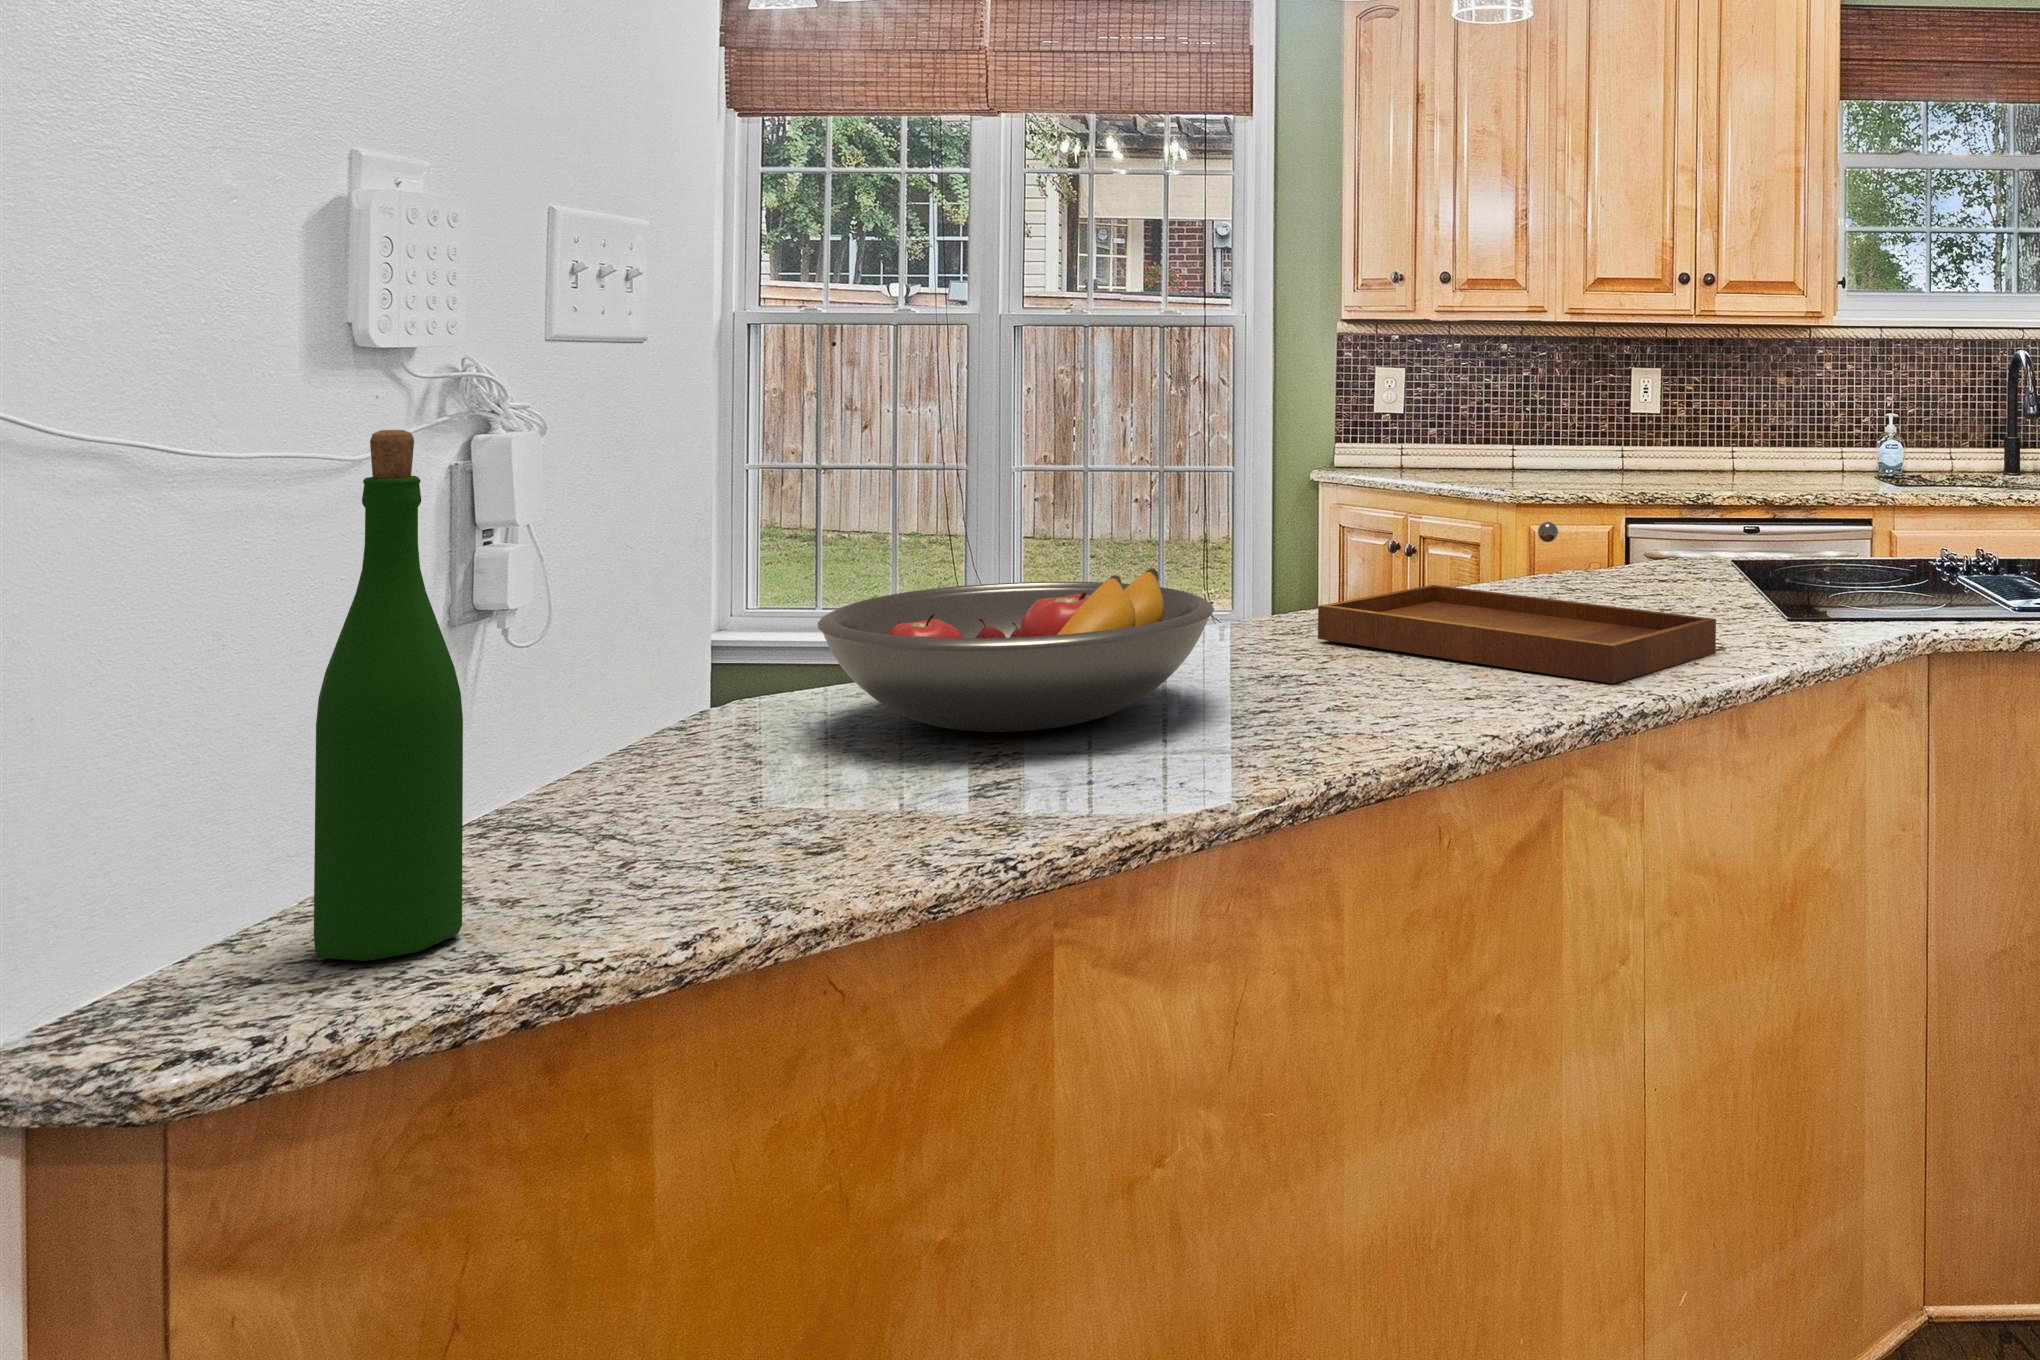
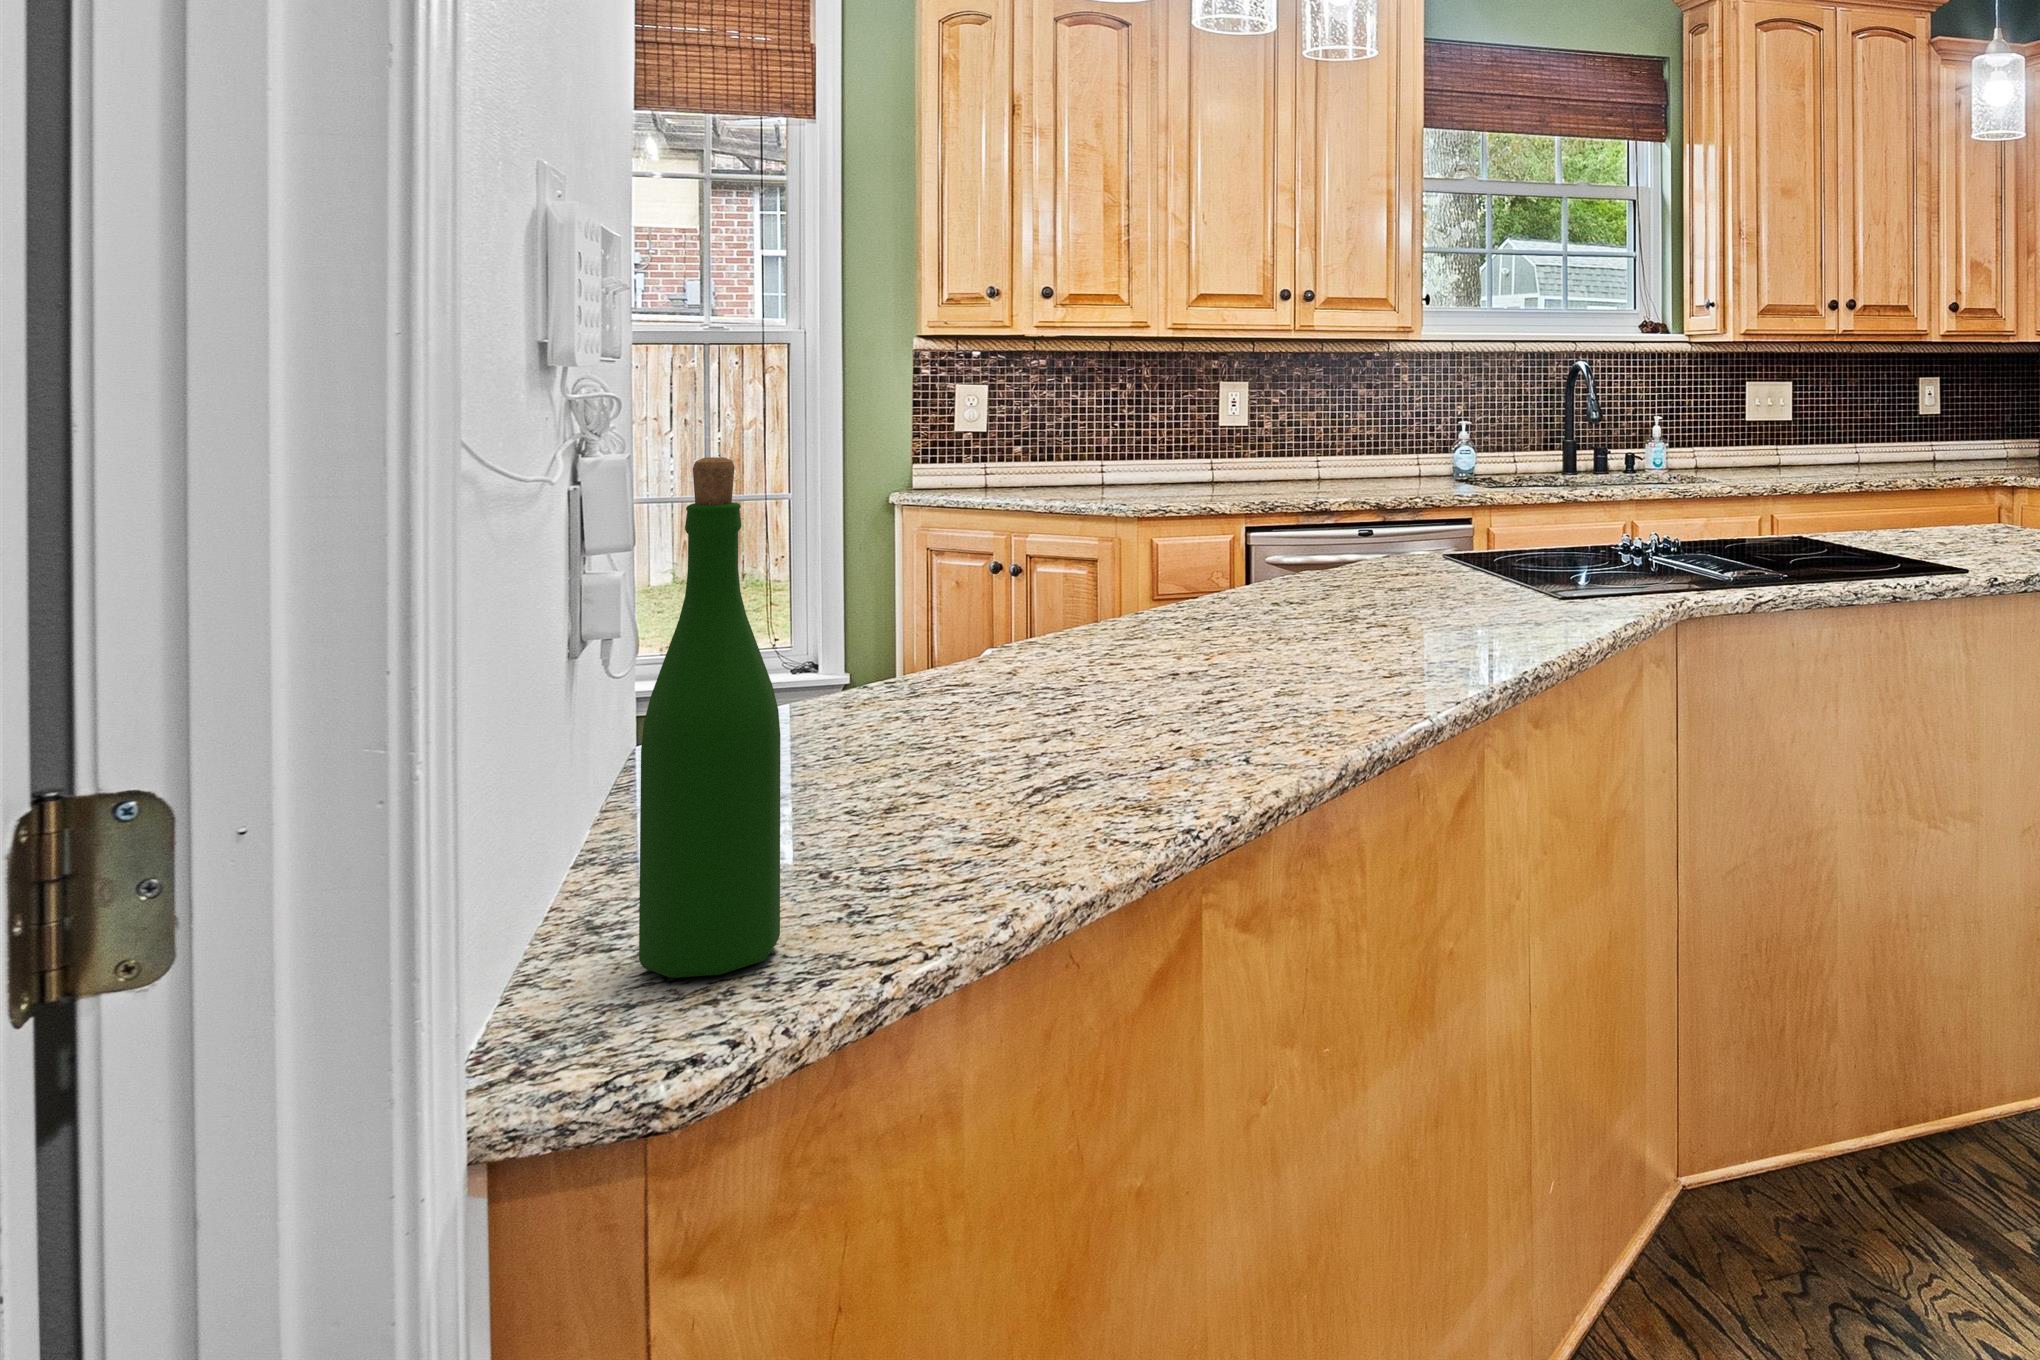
tray: present [1318,522,1716,684] -> none [1185,521,1550,658]
fruit bowl: present [818,569,1214,732] -> none [811,577,1190,738]

